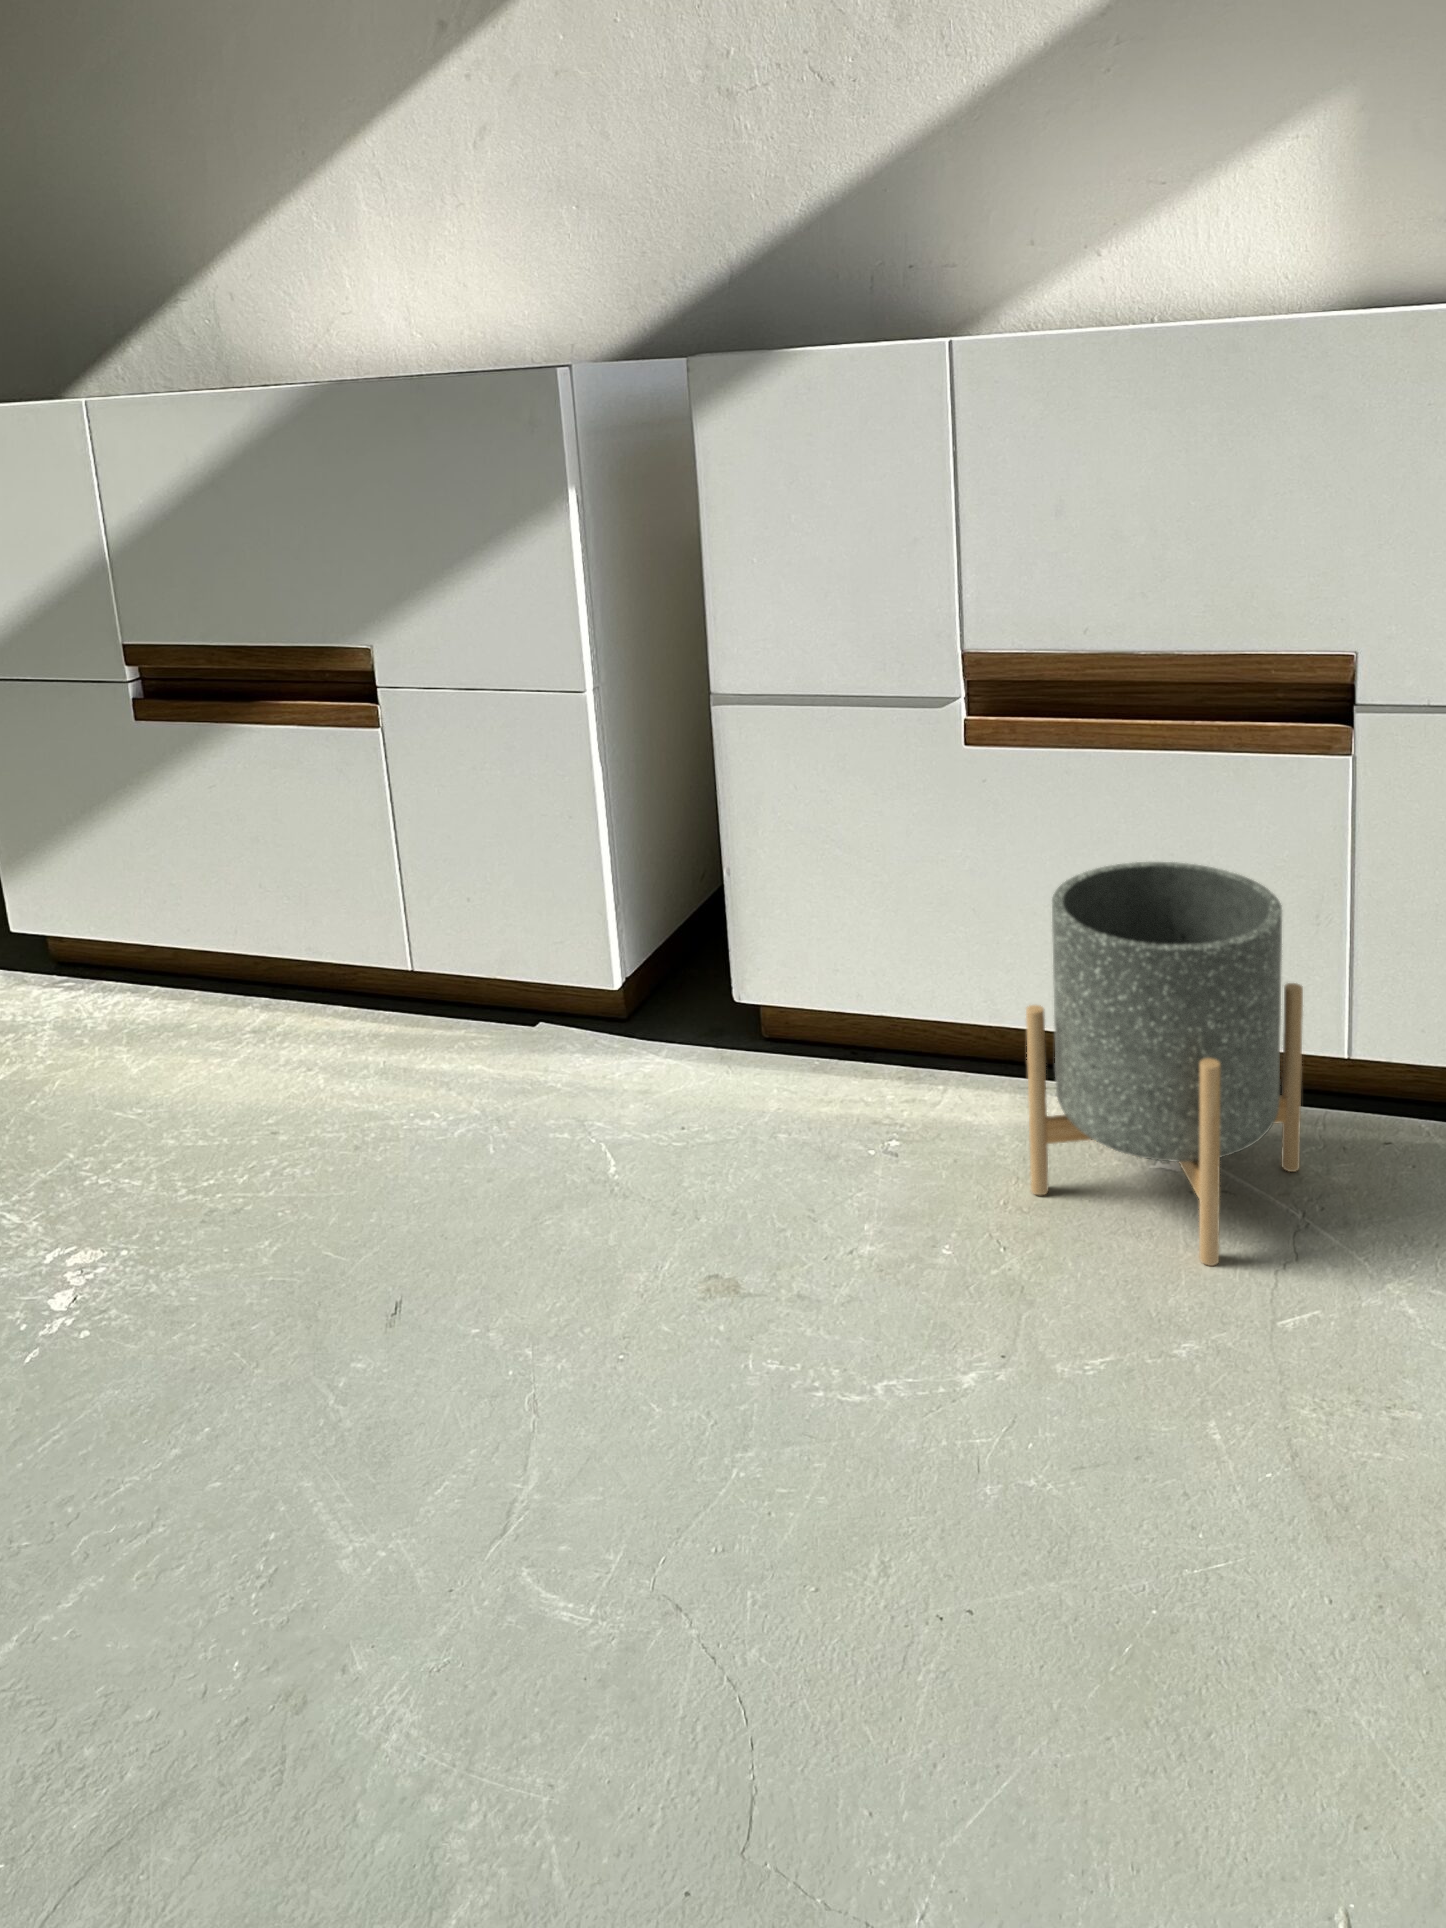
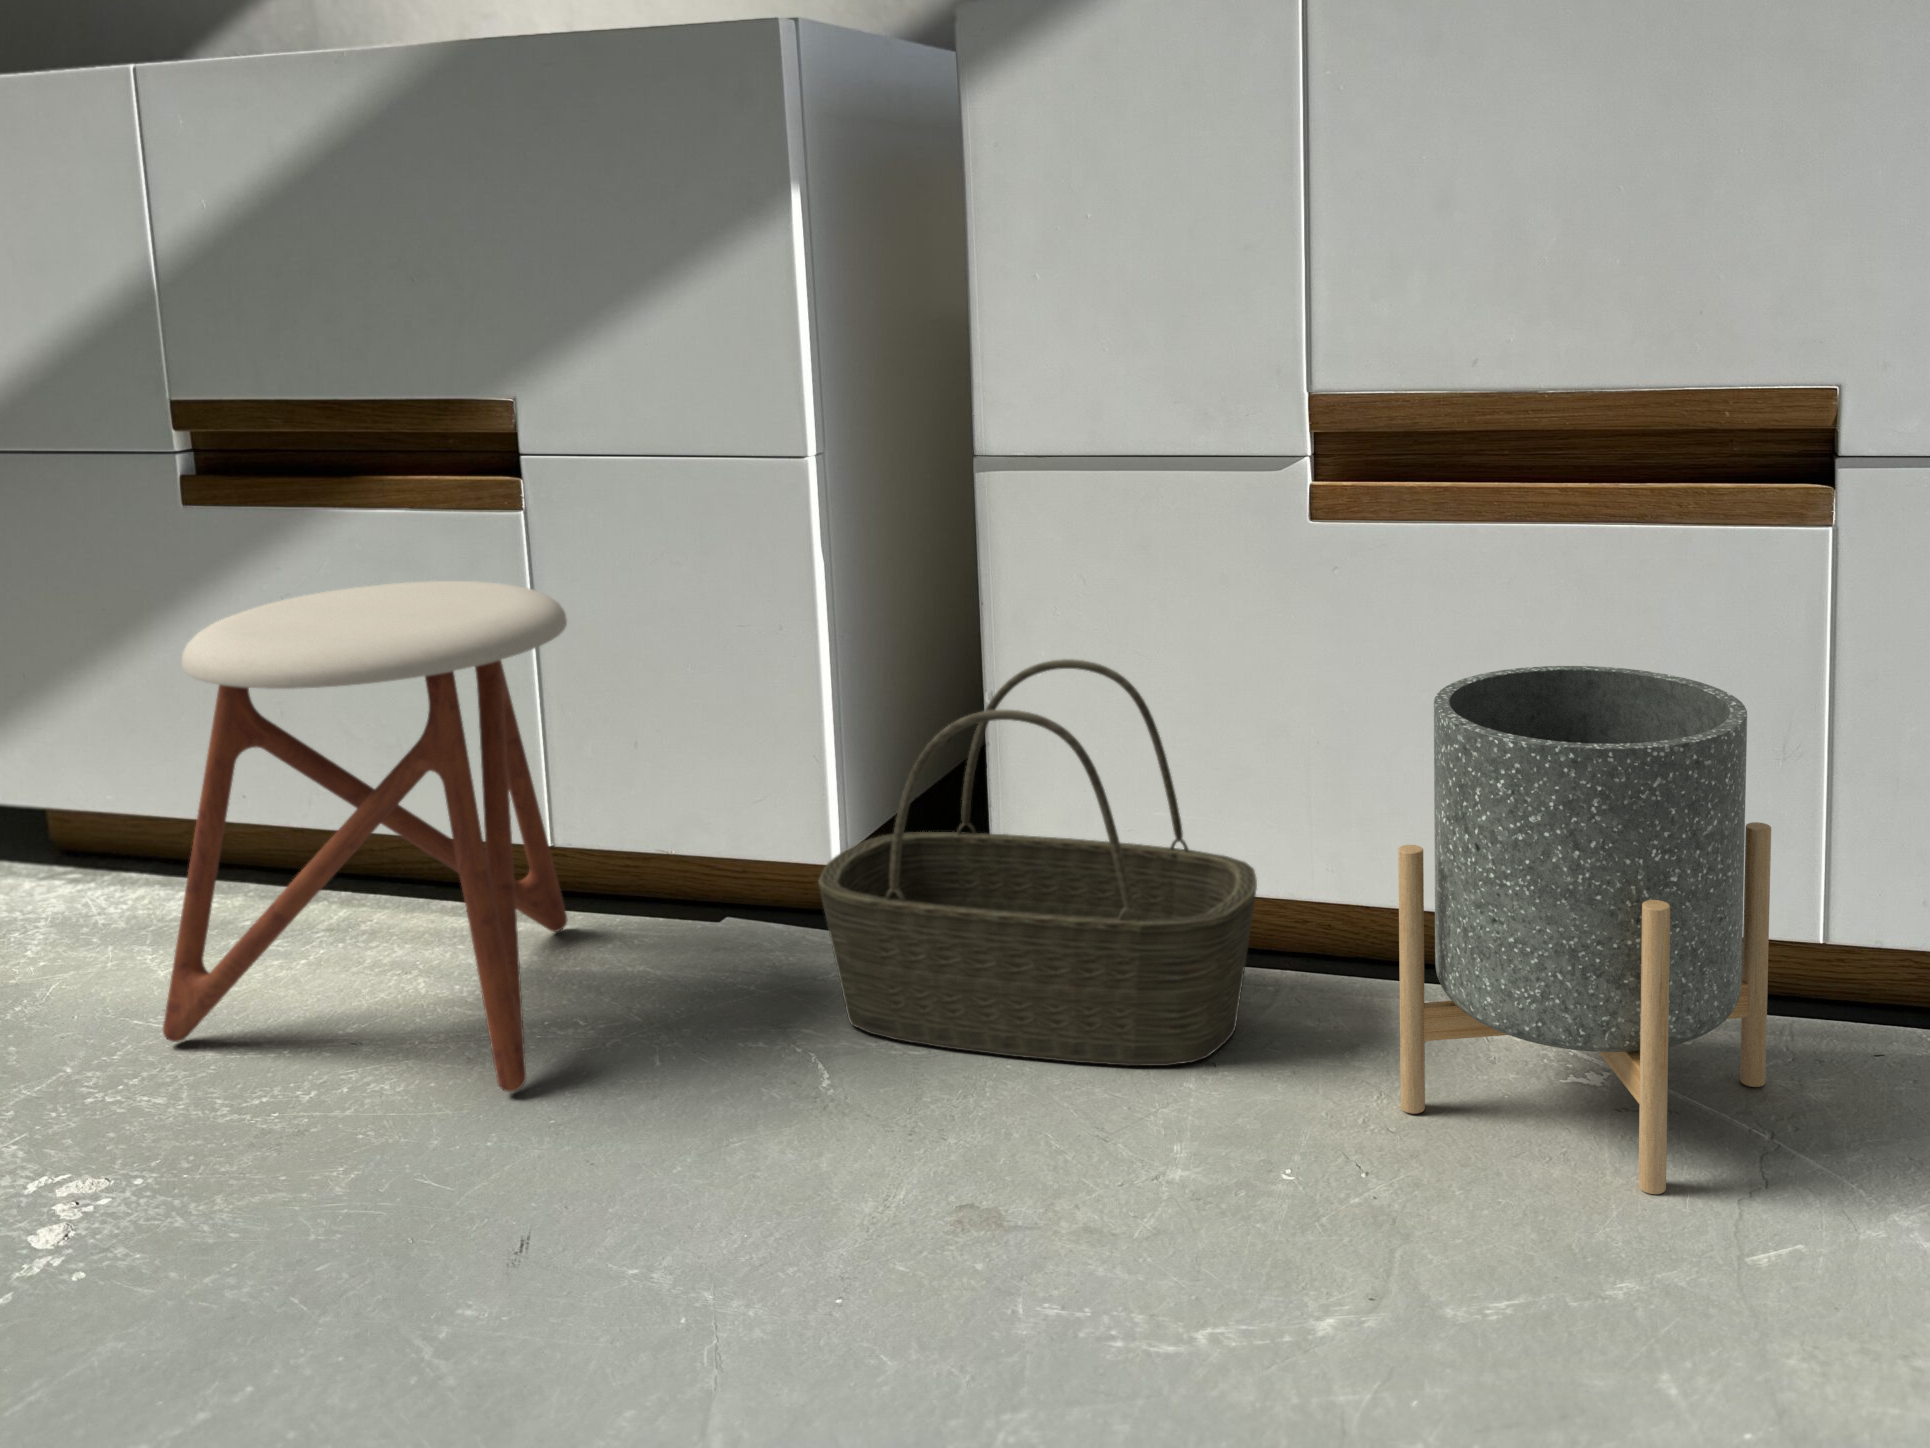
stool: none [137,790,429,1177] -> present [163,581,567,1092]
basket: none [607,848,928,1154] -> present [818,659,1257,1066]

